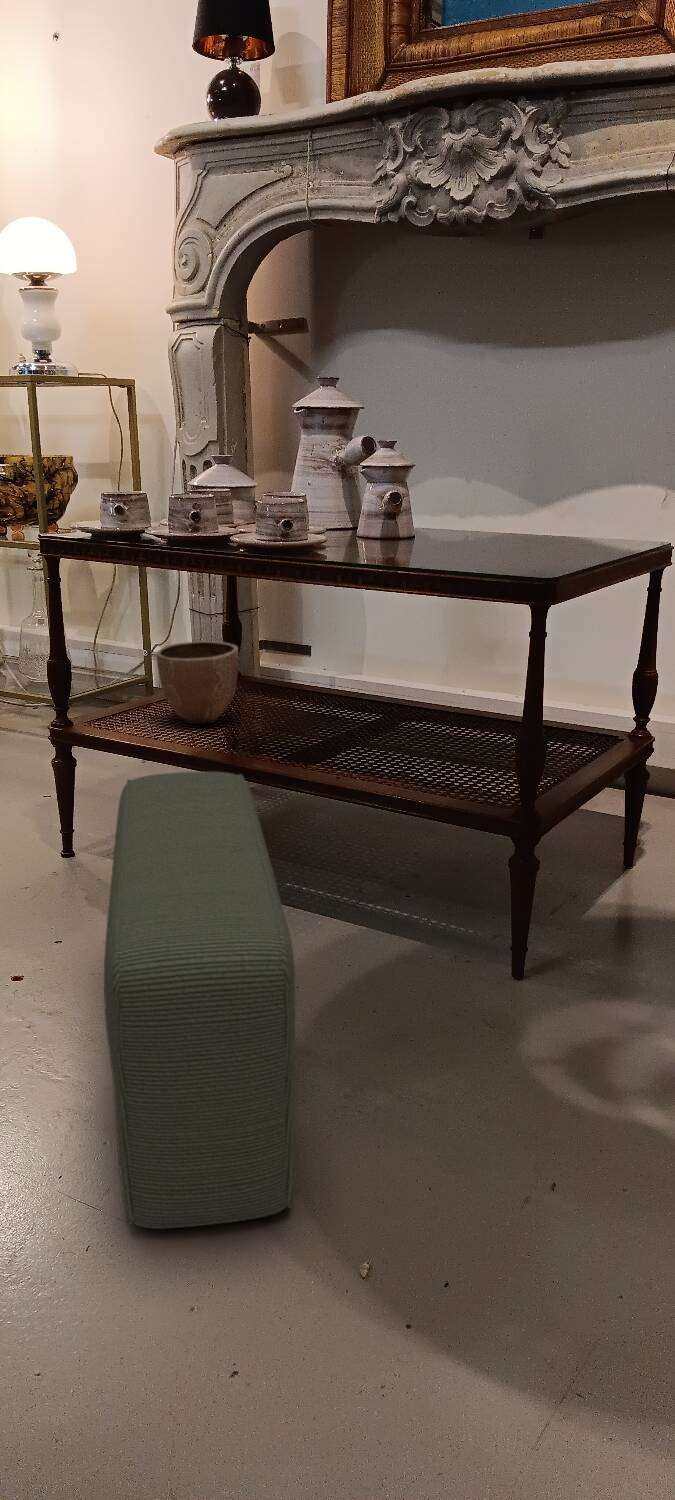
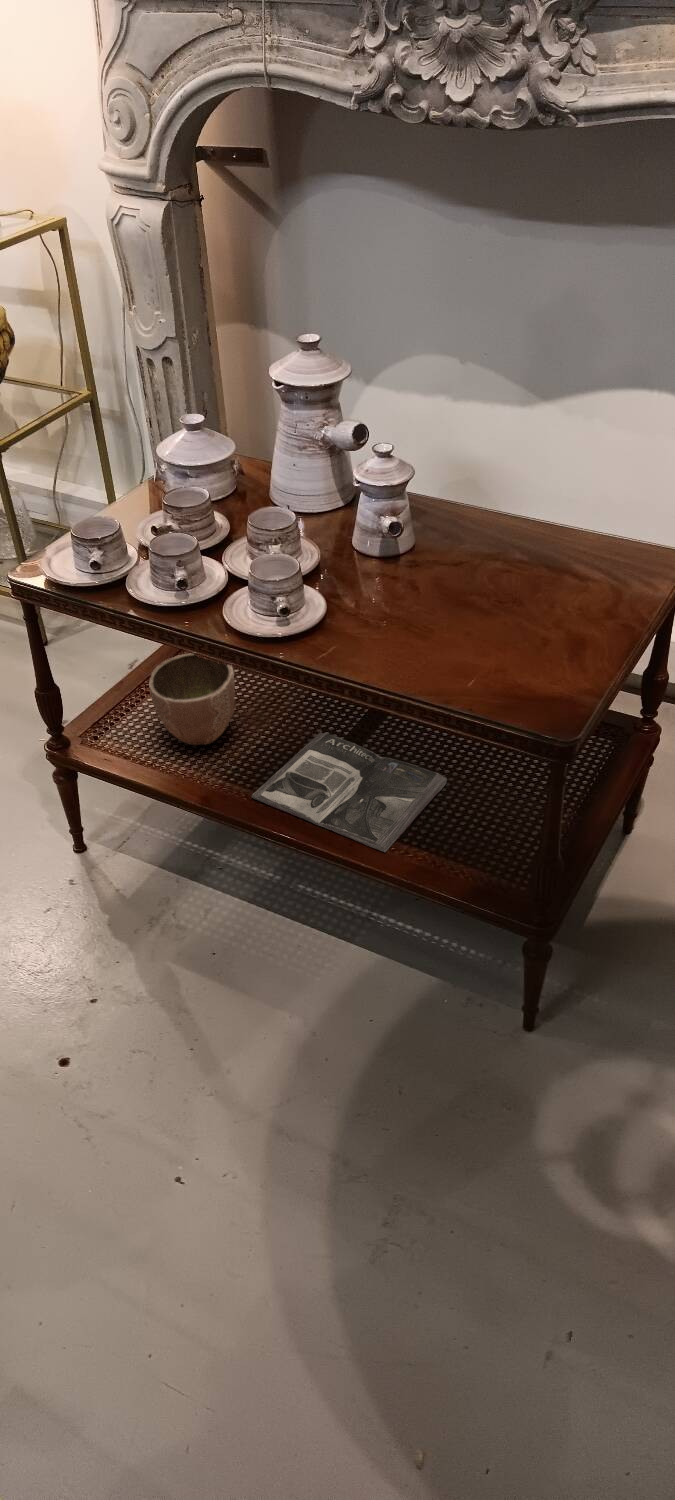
magazine: none [244,717,439,776] -> present [252,732,447,852]
pouf: present [104,771,295,1229] -> none [146,895,350,1419]

